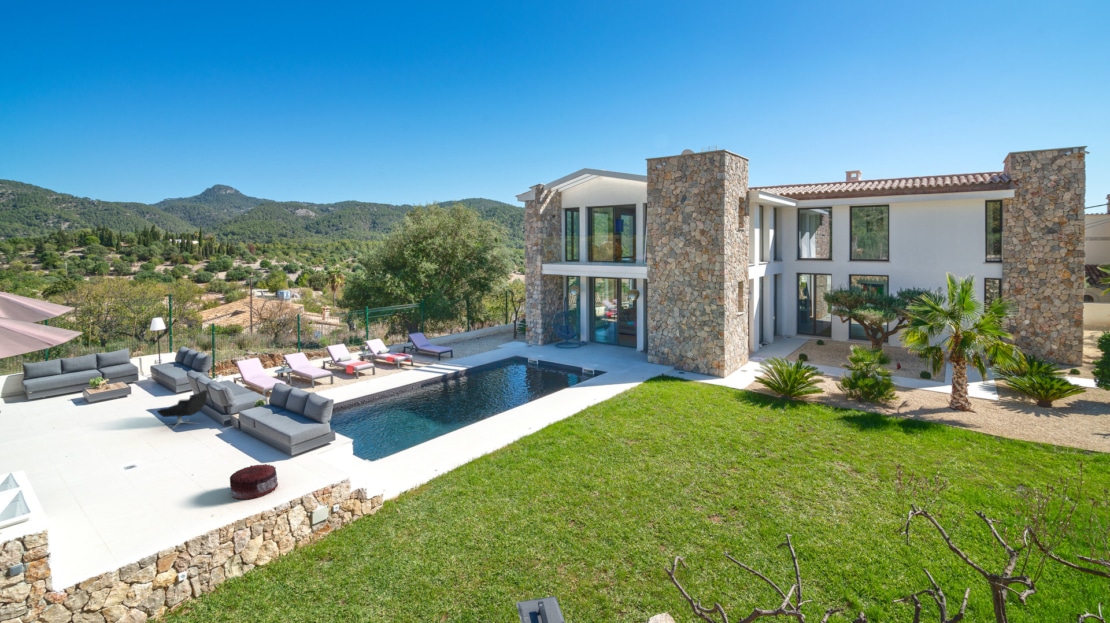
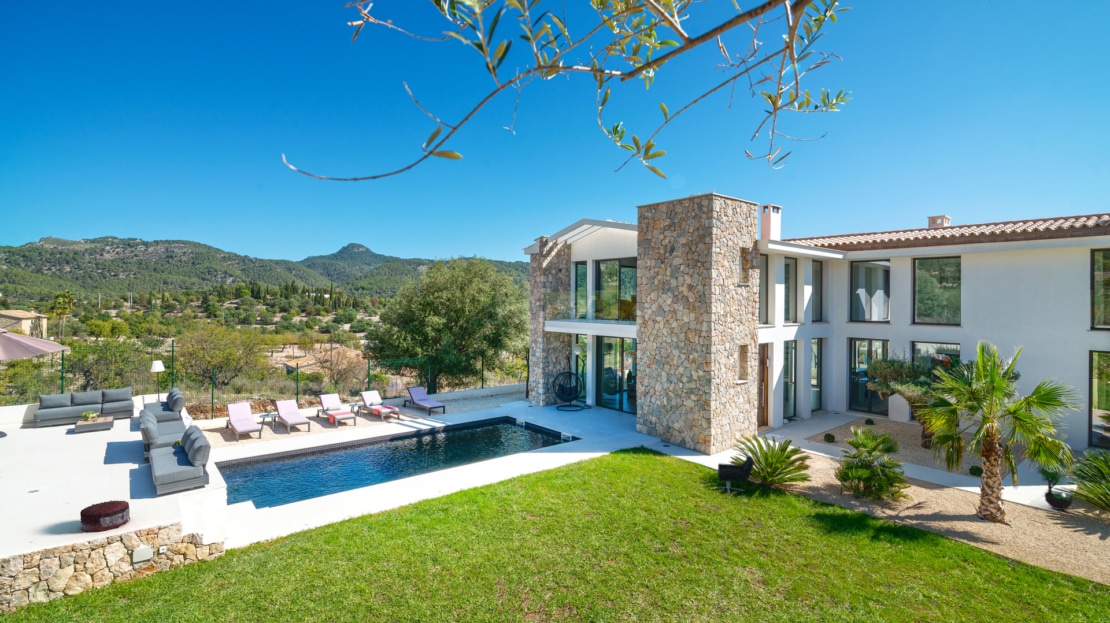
potted tree: none [987,363,1014,398] -> present [1038,466,1072,510]
lounge chair: present [157,390,208,426] -> present [718,456,754,493]

